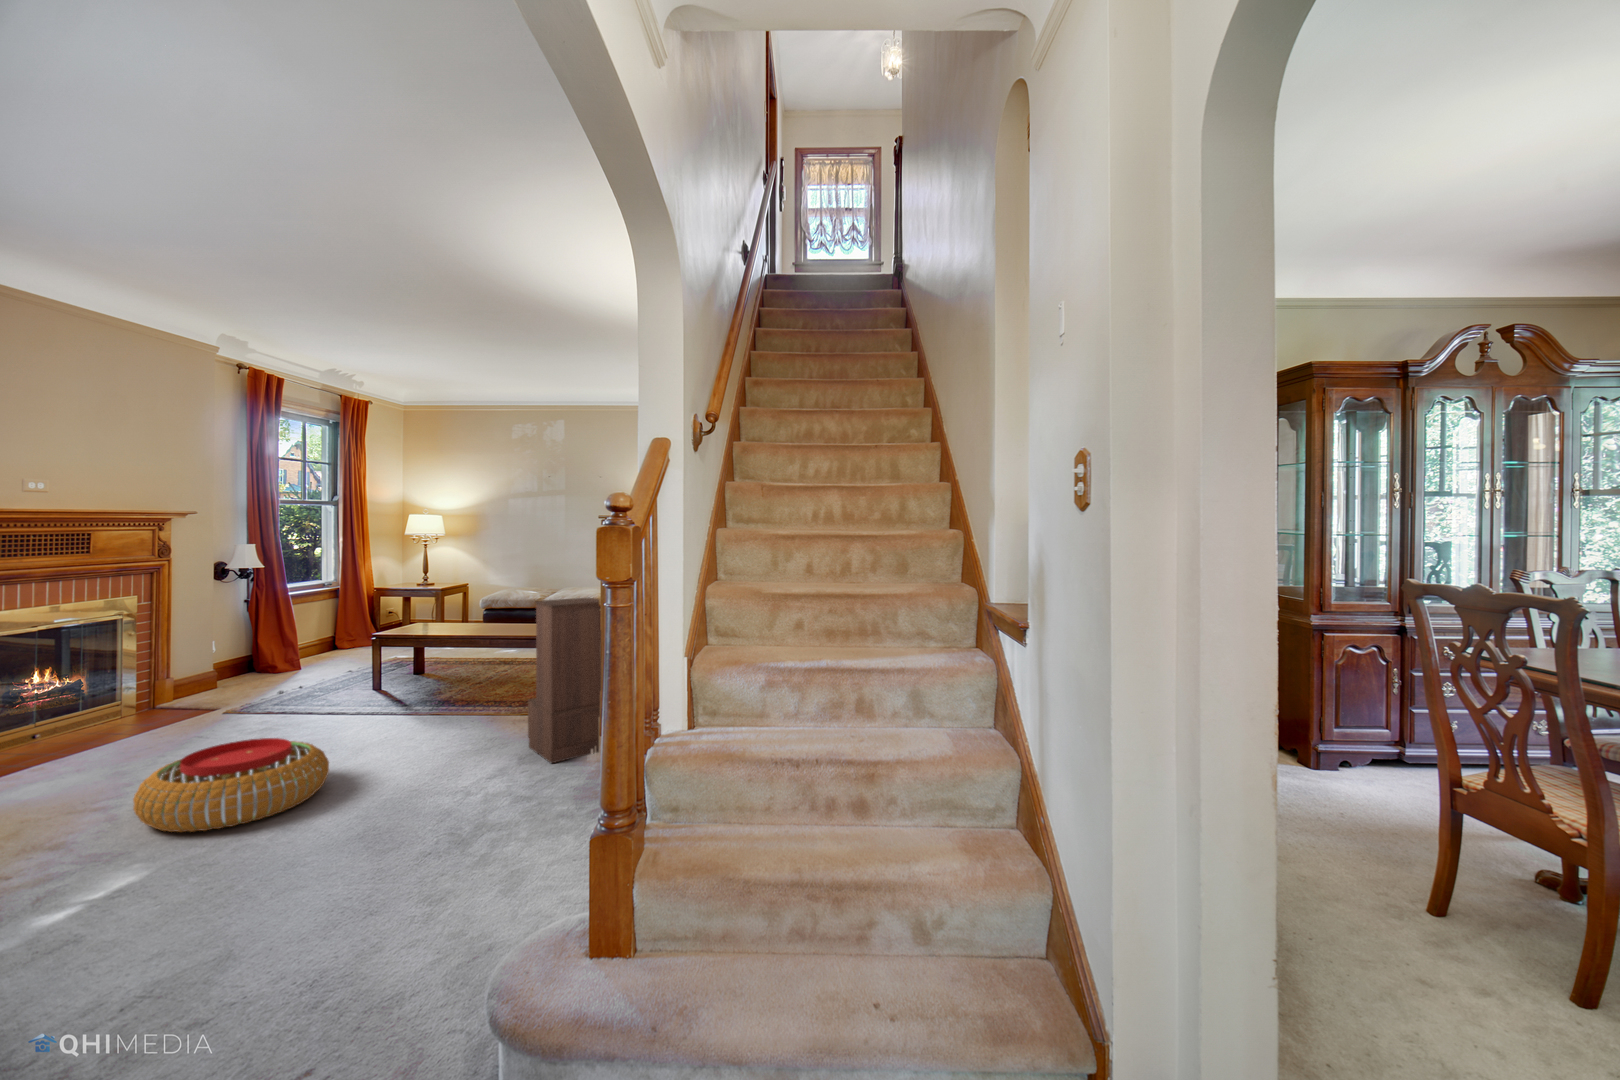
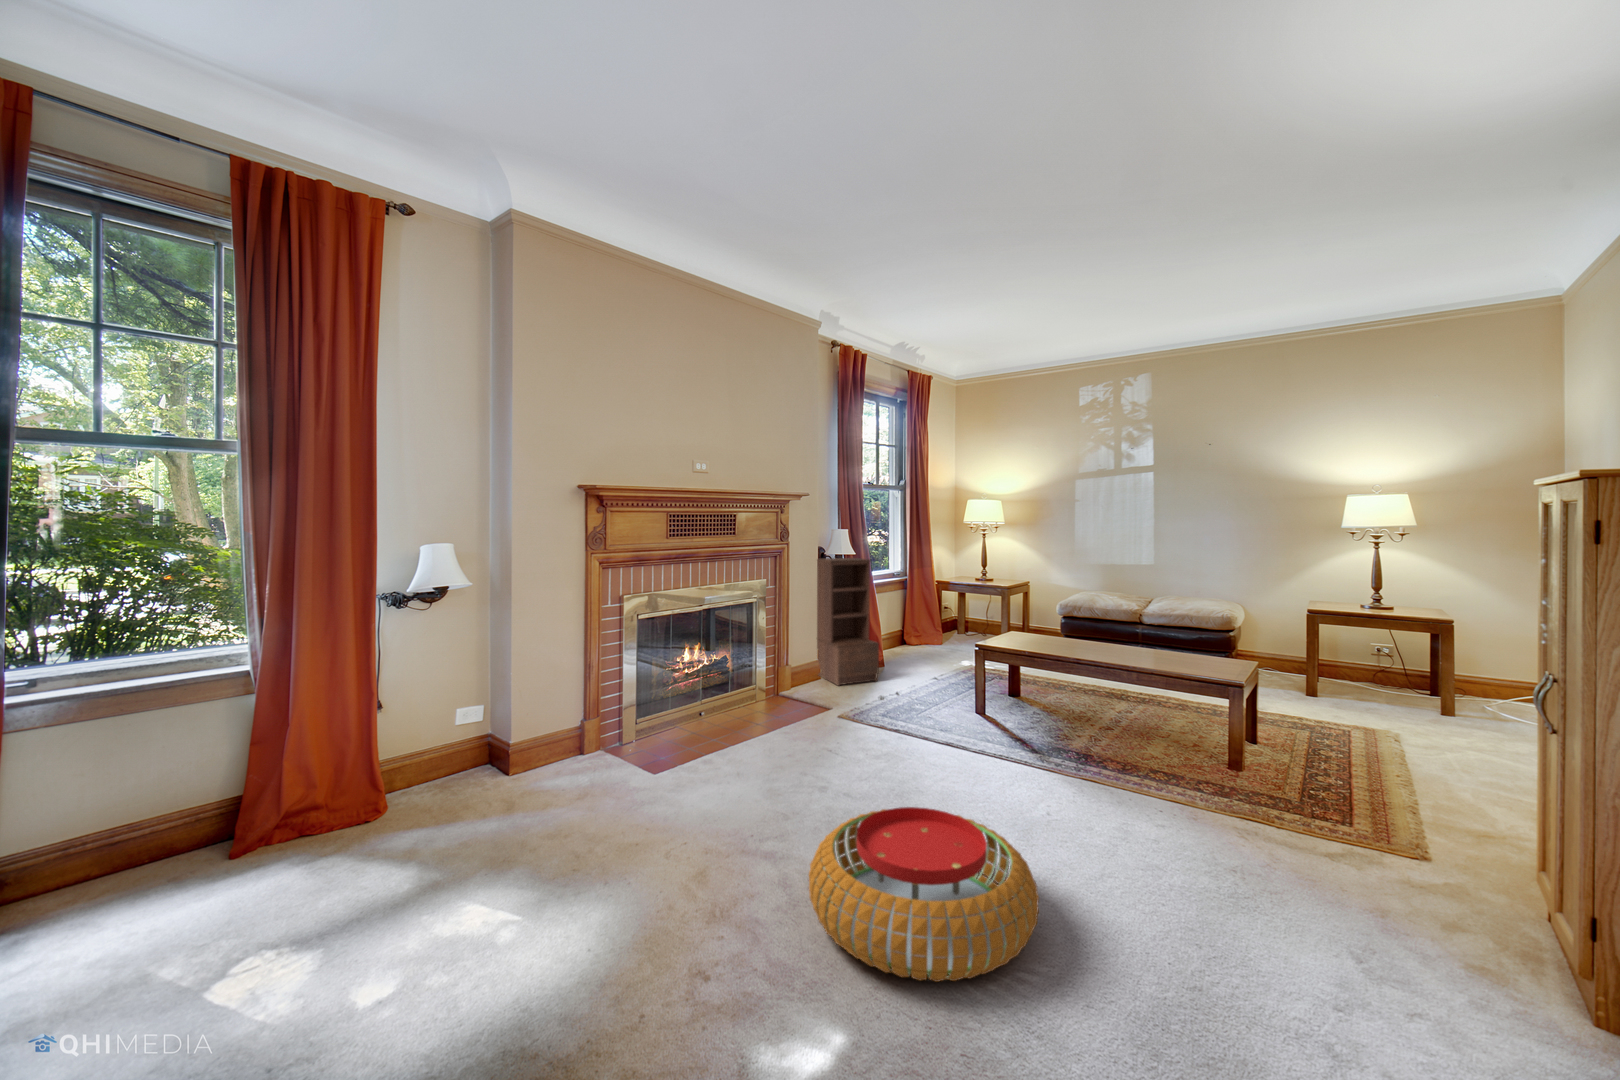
bookshelf: present [528,598,601,763] -> present [817,558,879,686]

